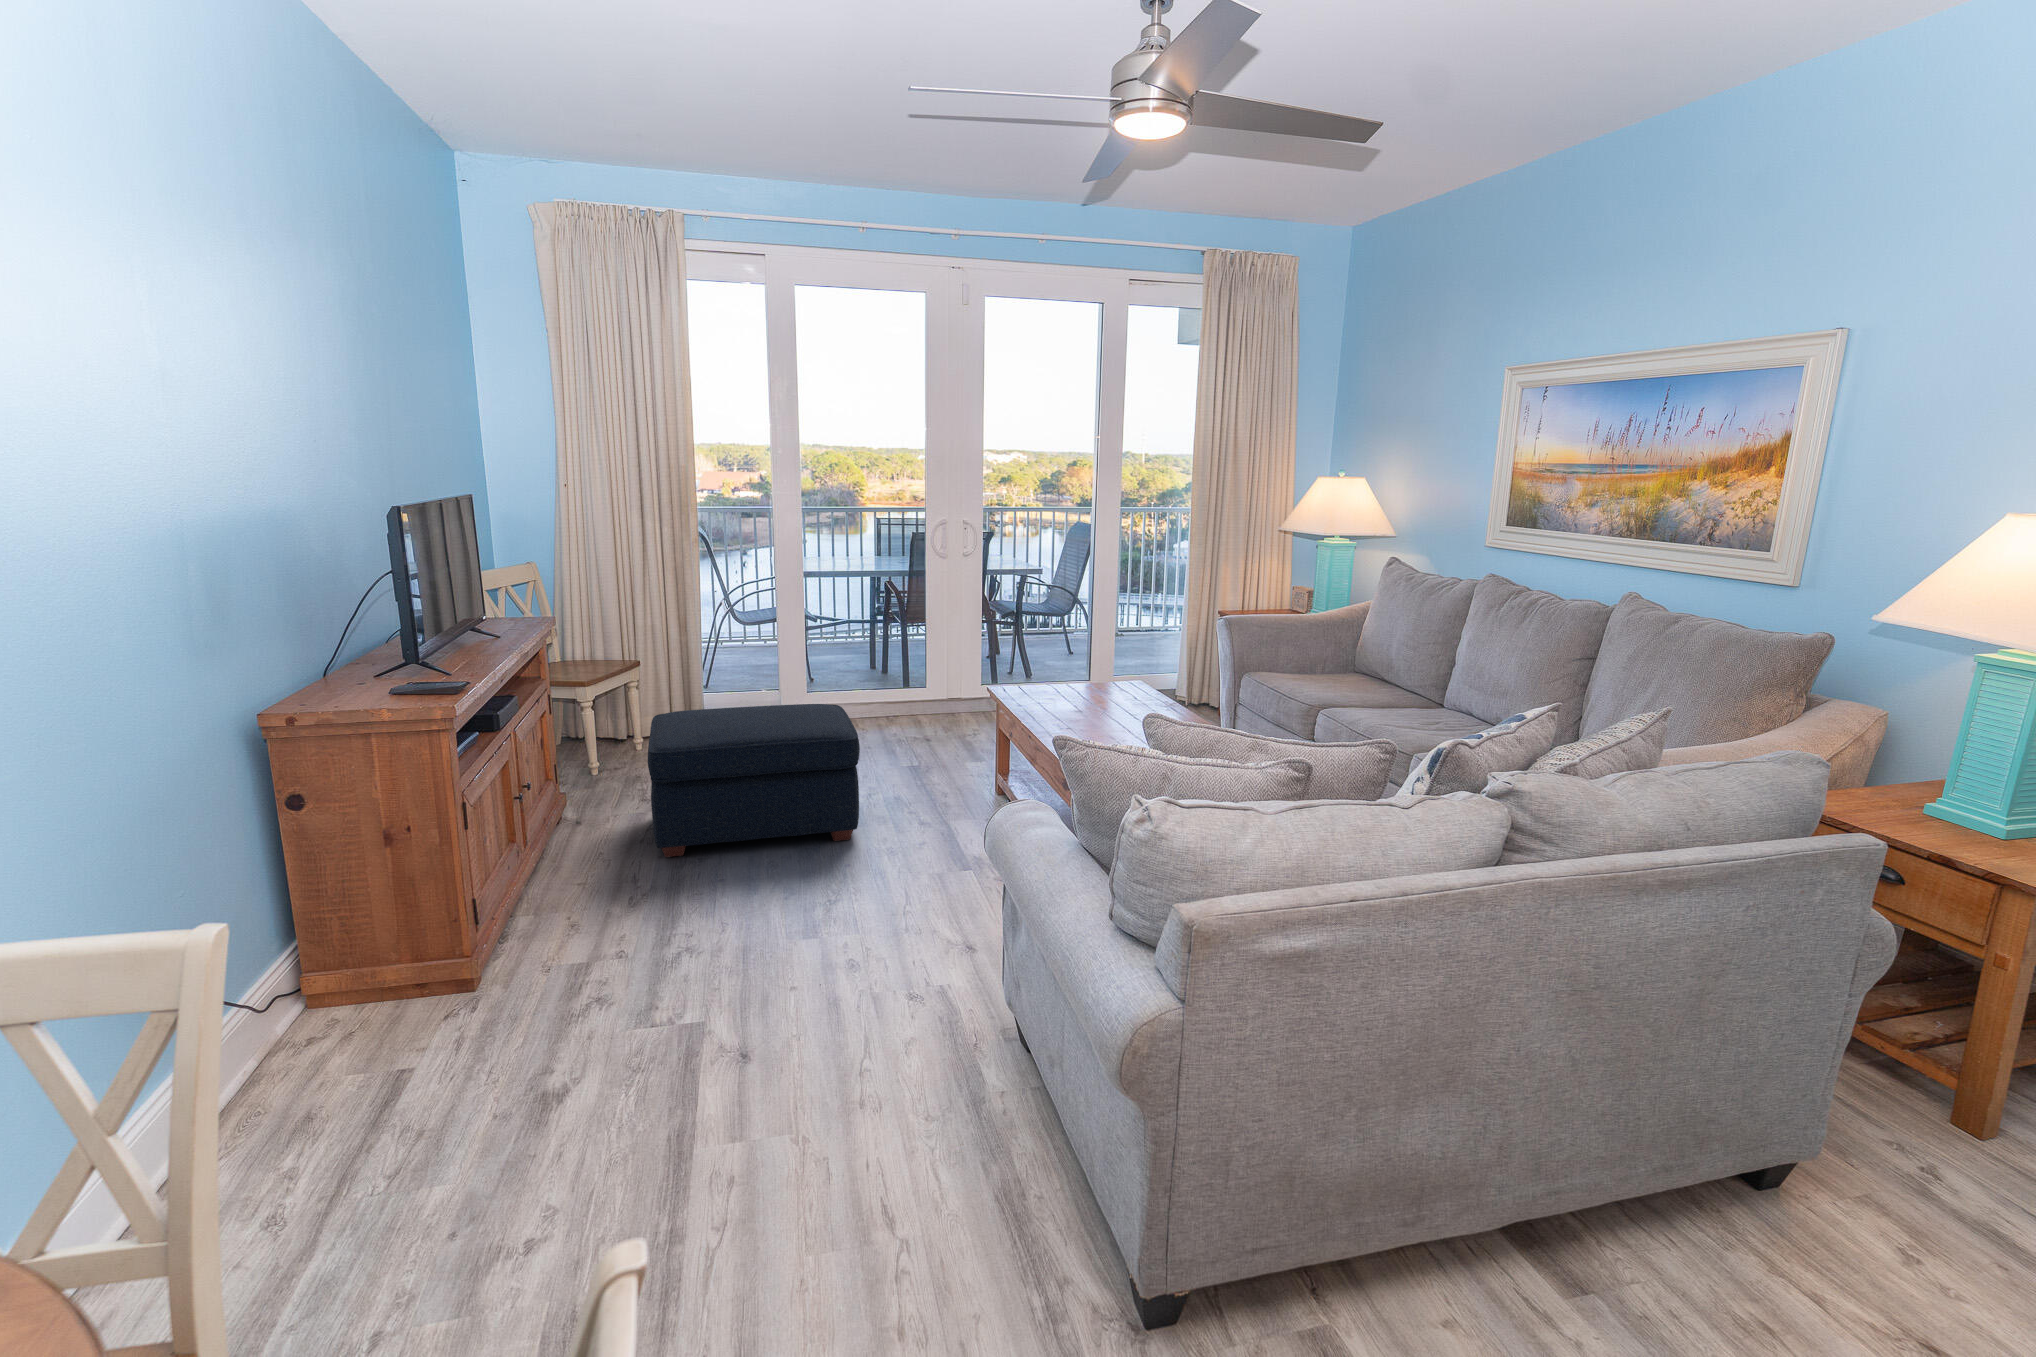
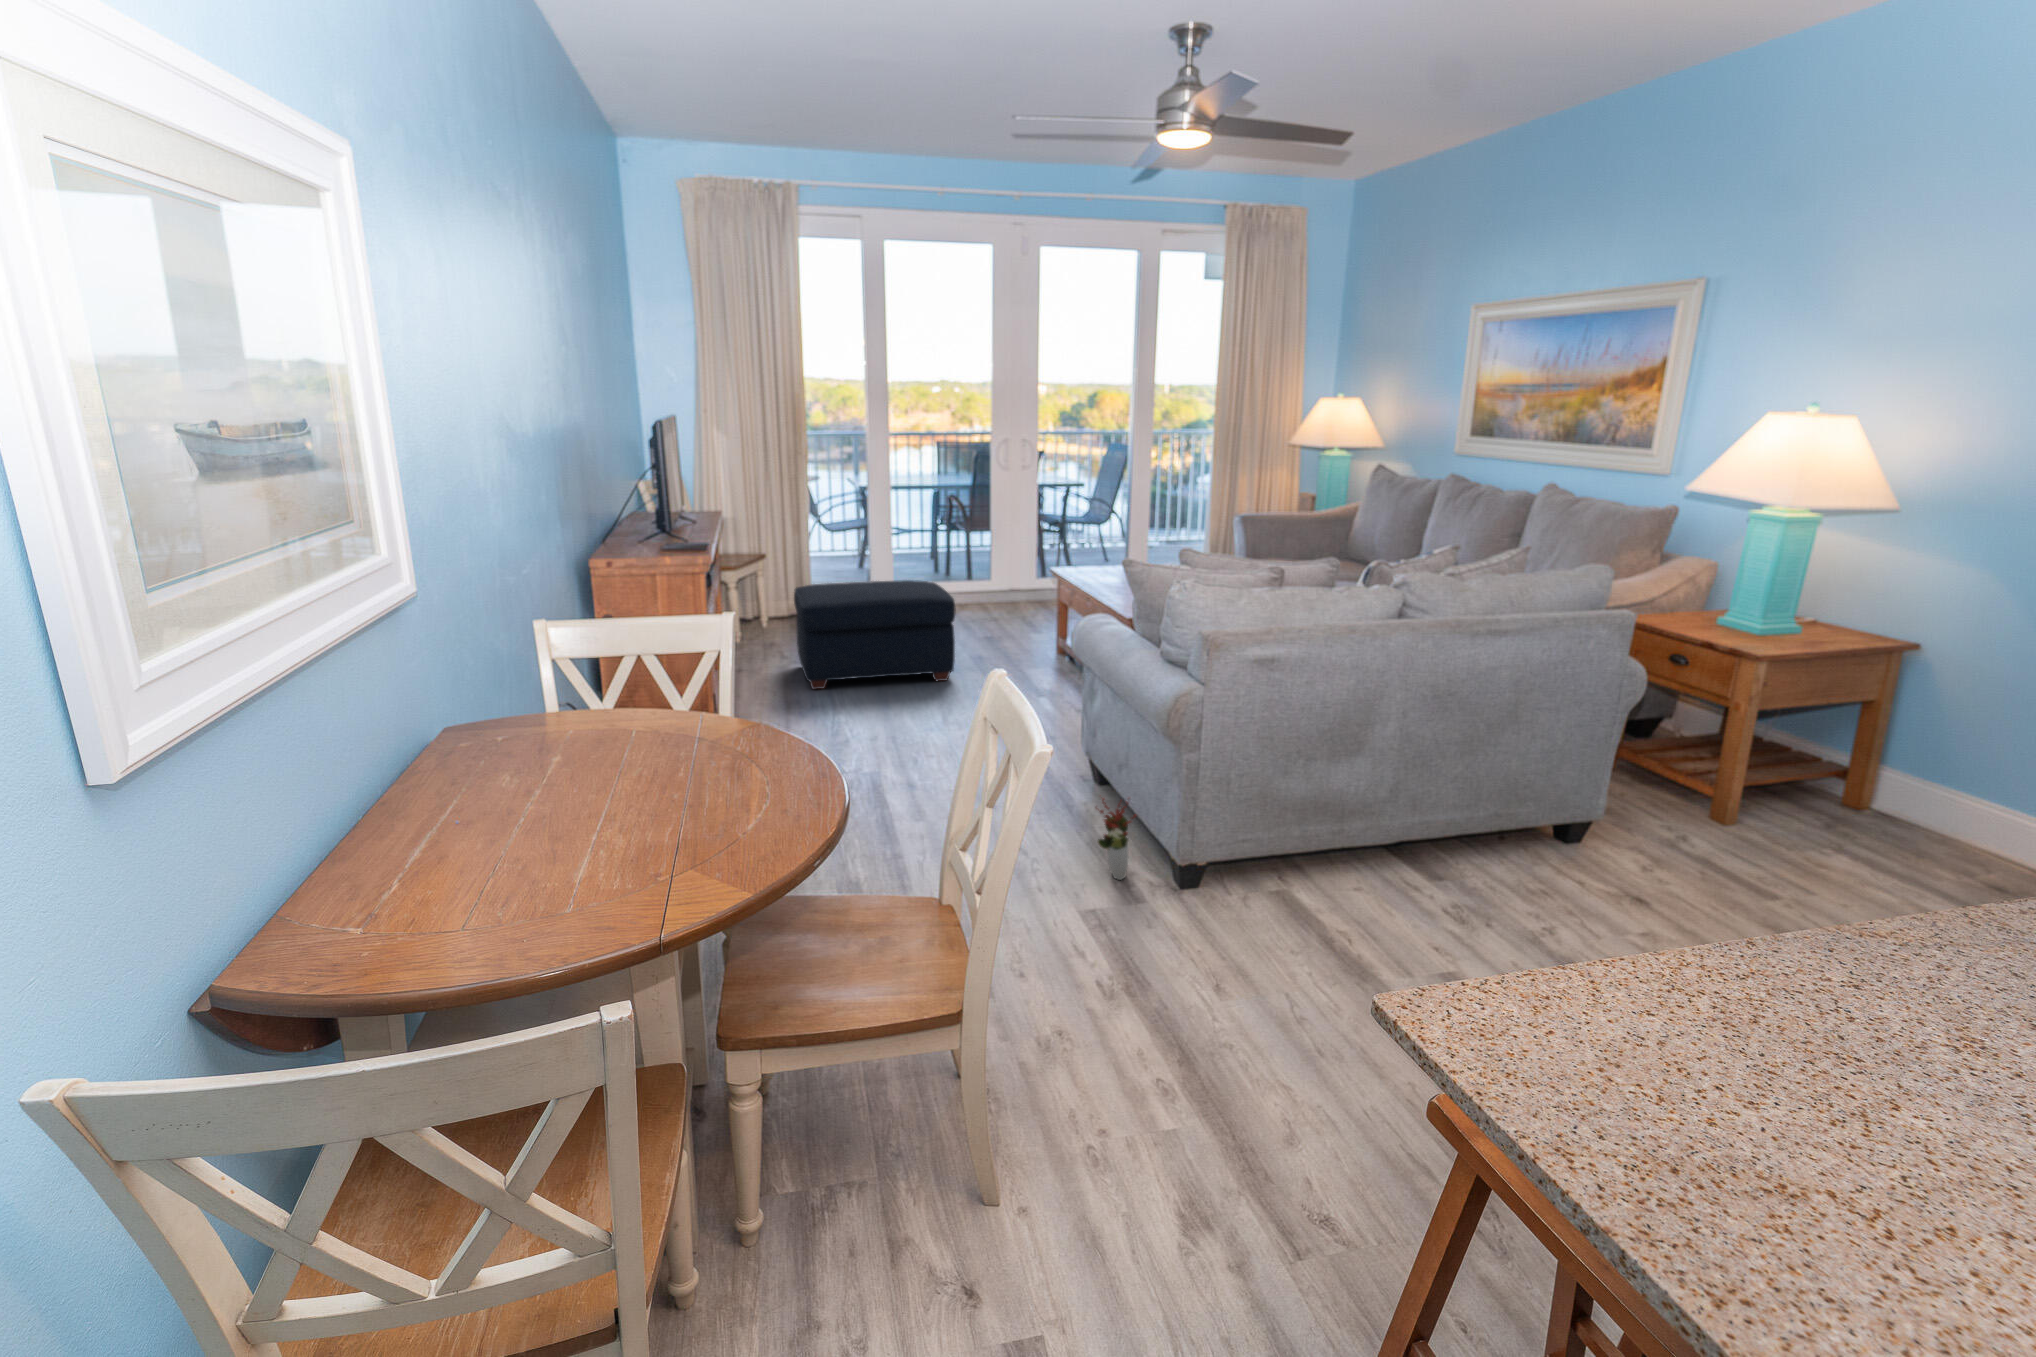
decorative plant: none [1012,1152,1082,1295] -> present [1098,798,1136,880]

